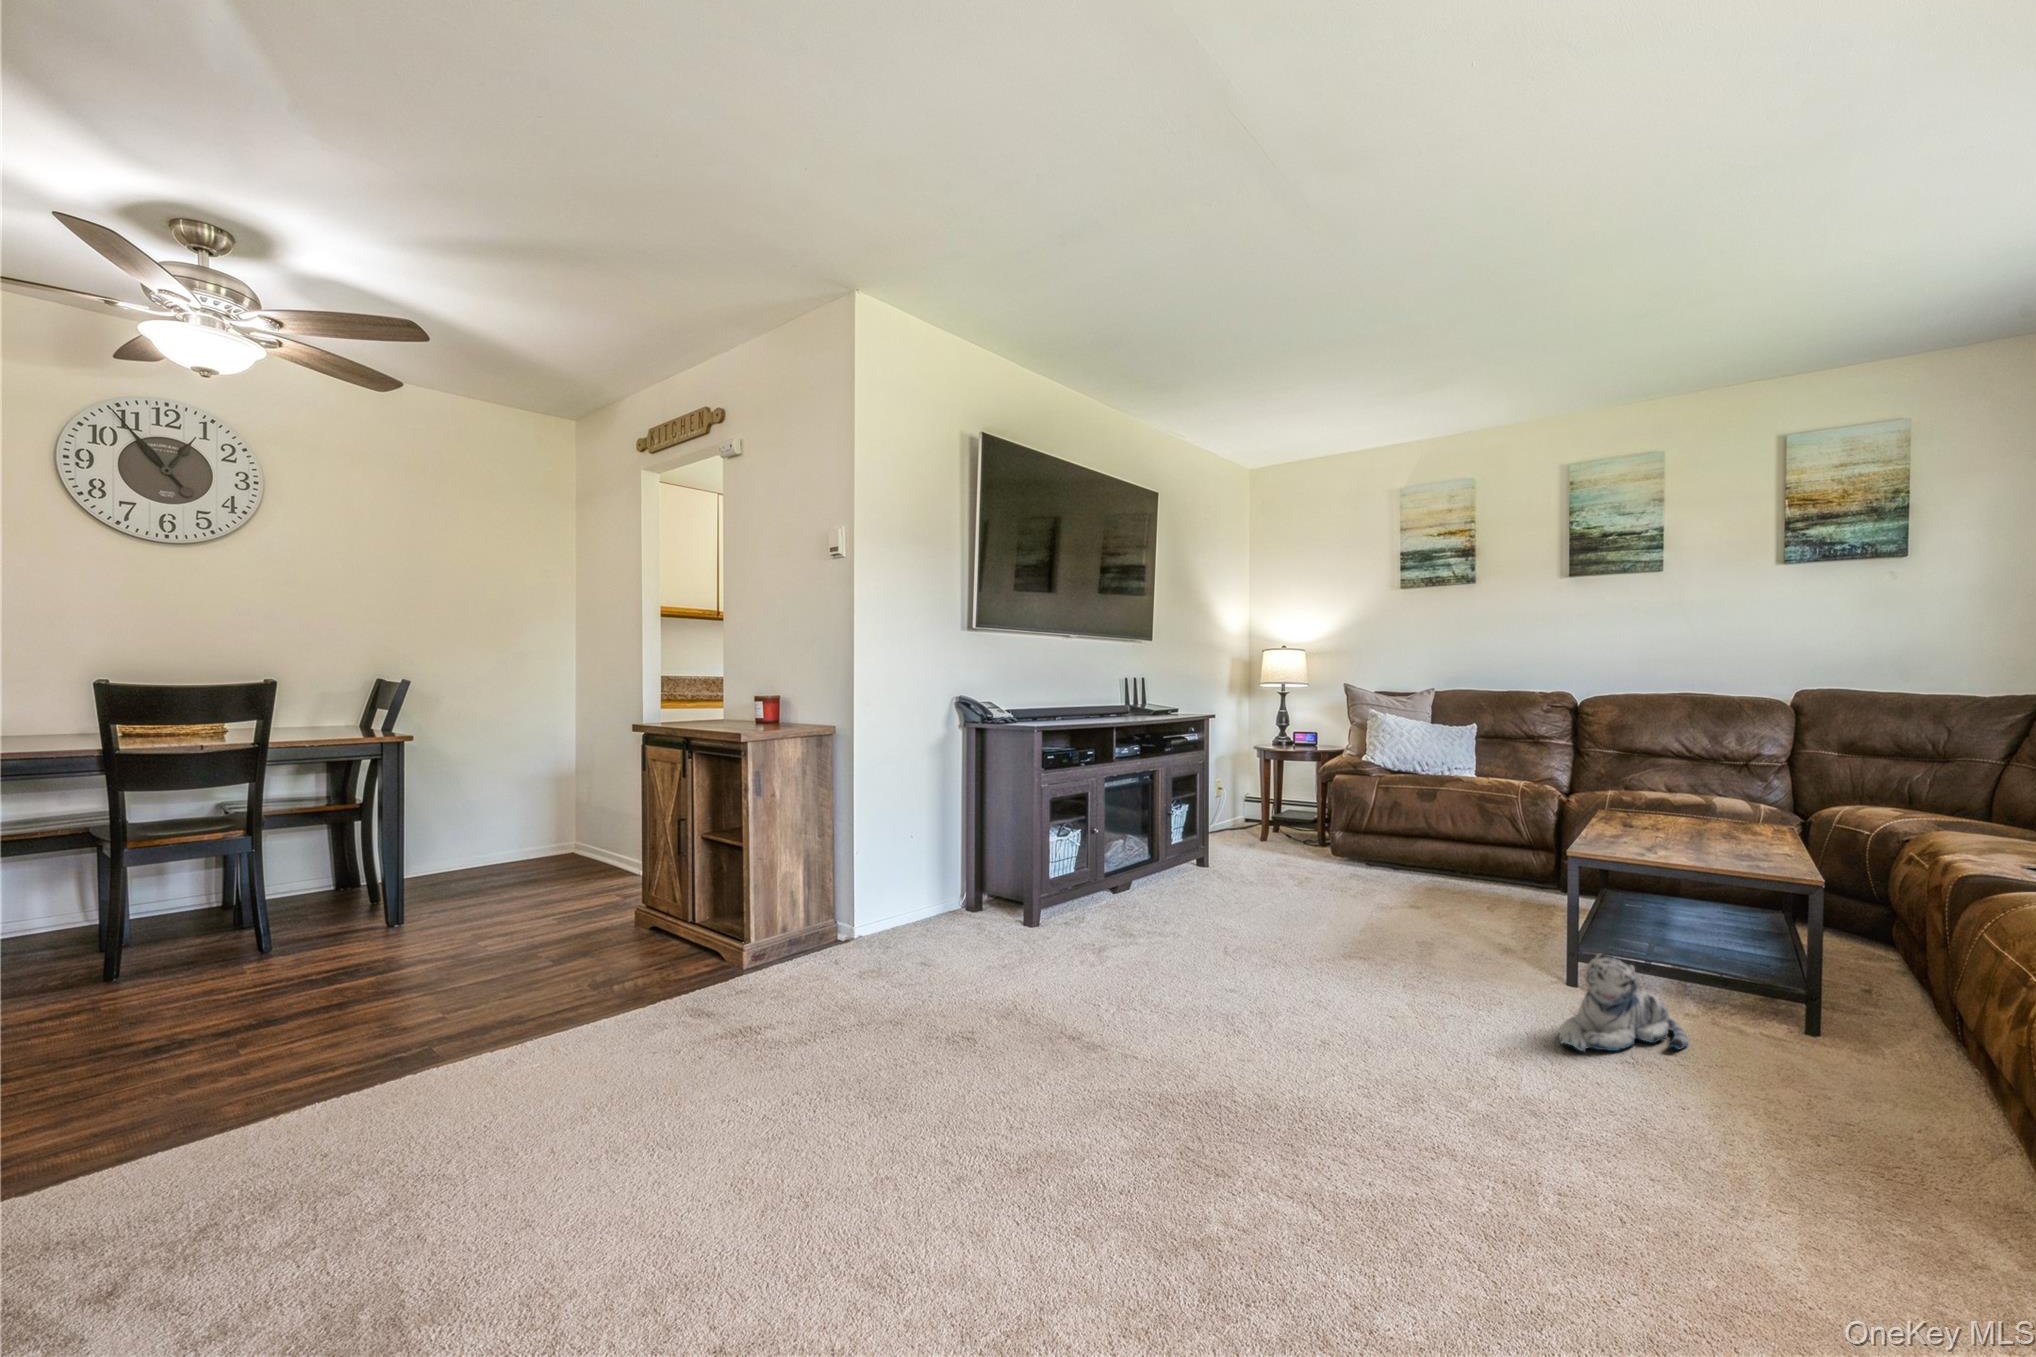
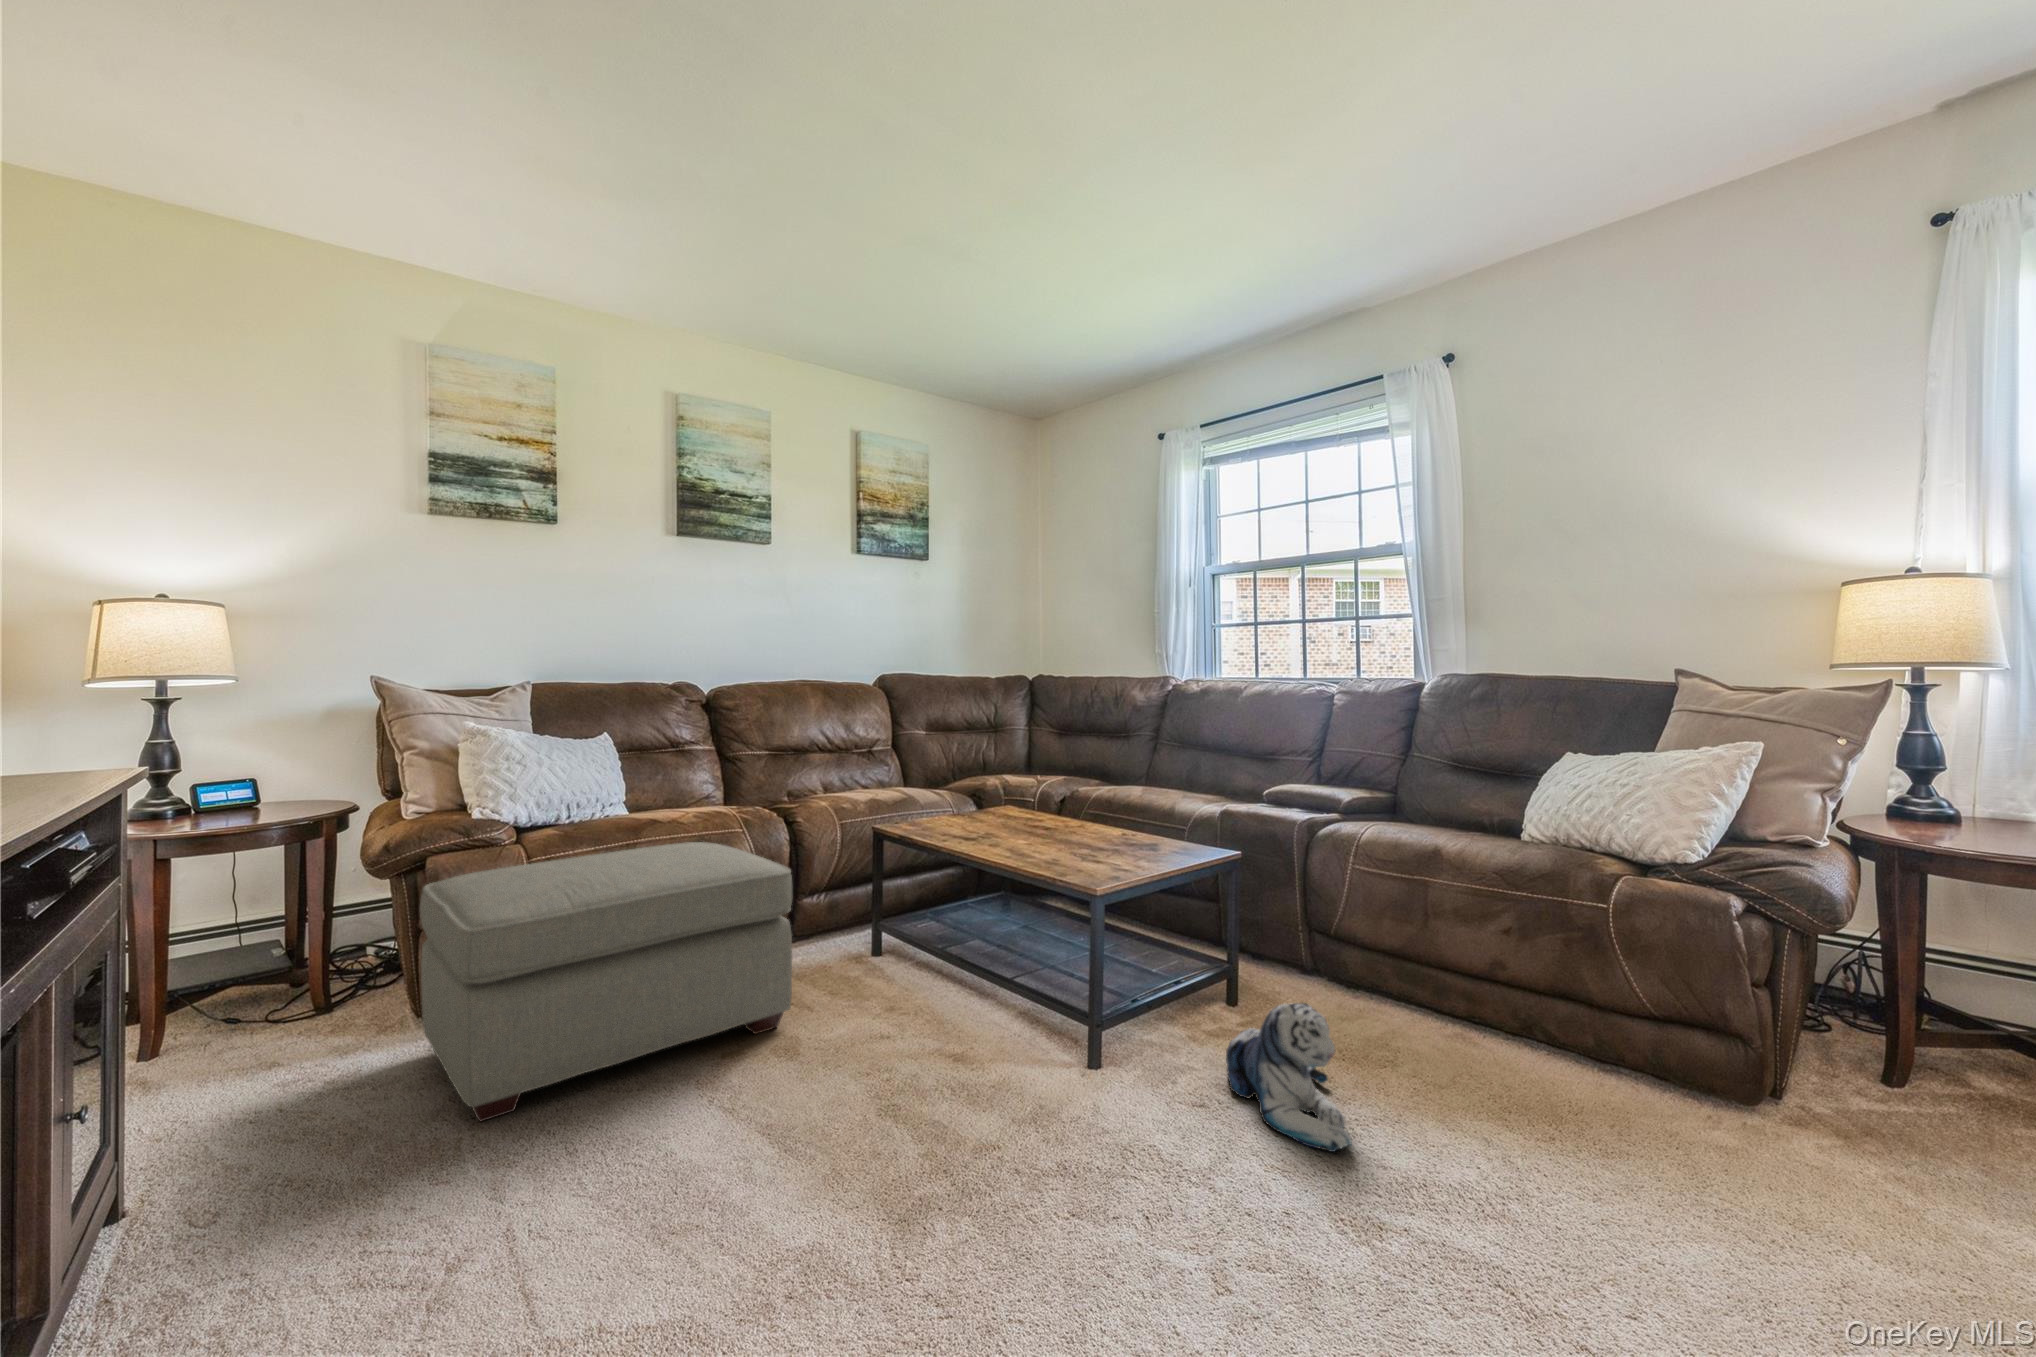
ottoman: none [1277,786,1470,909] -> present [420,842,792,1122]

